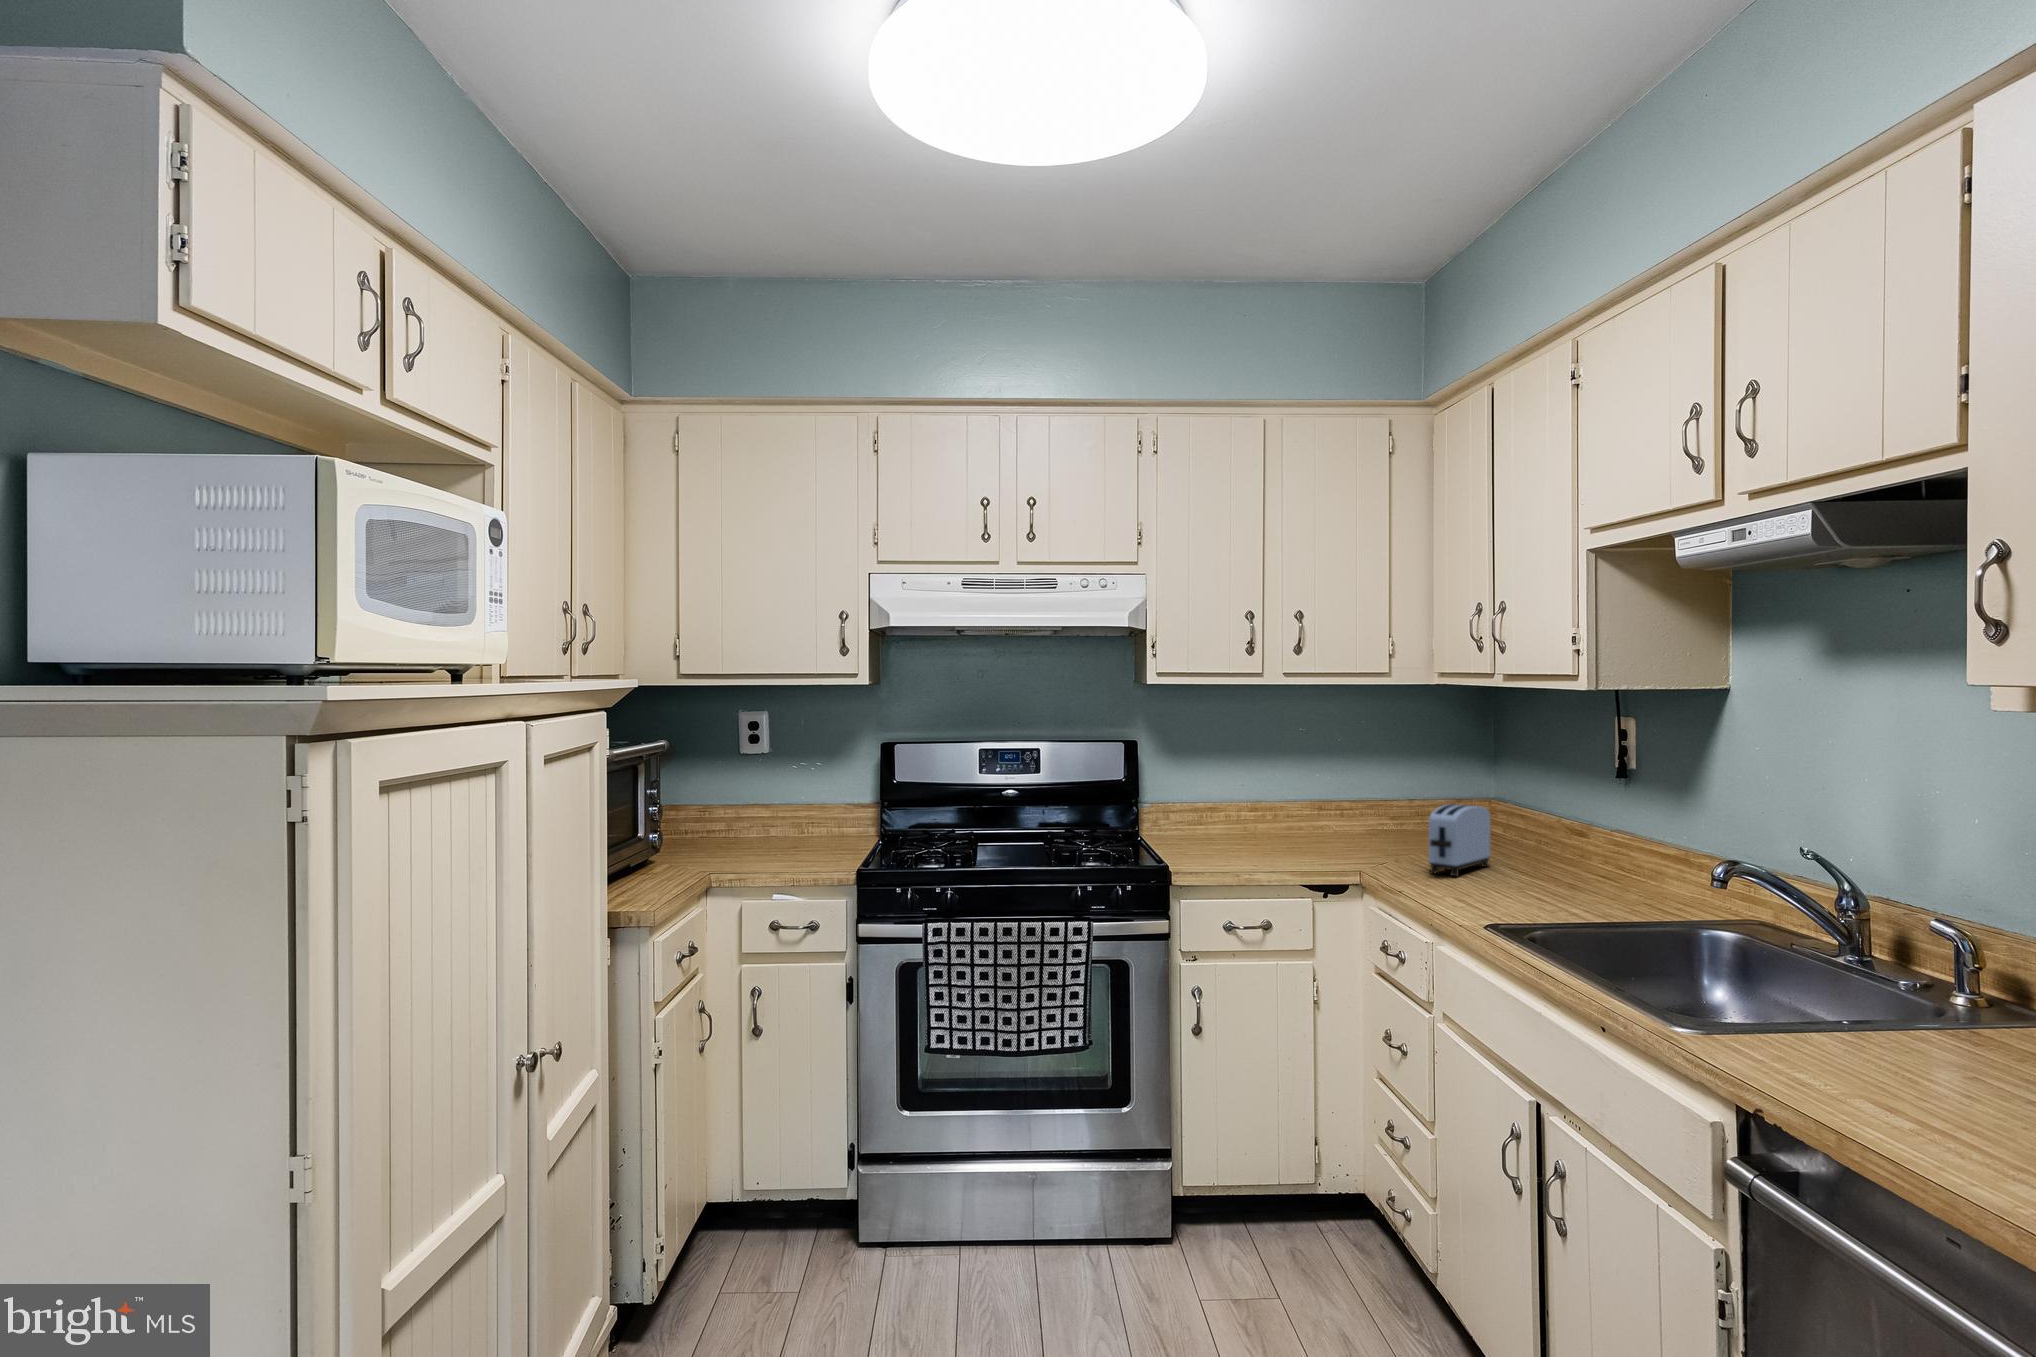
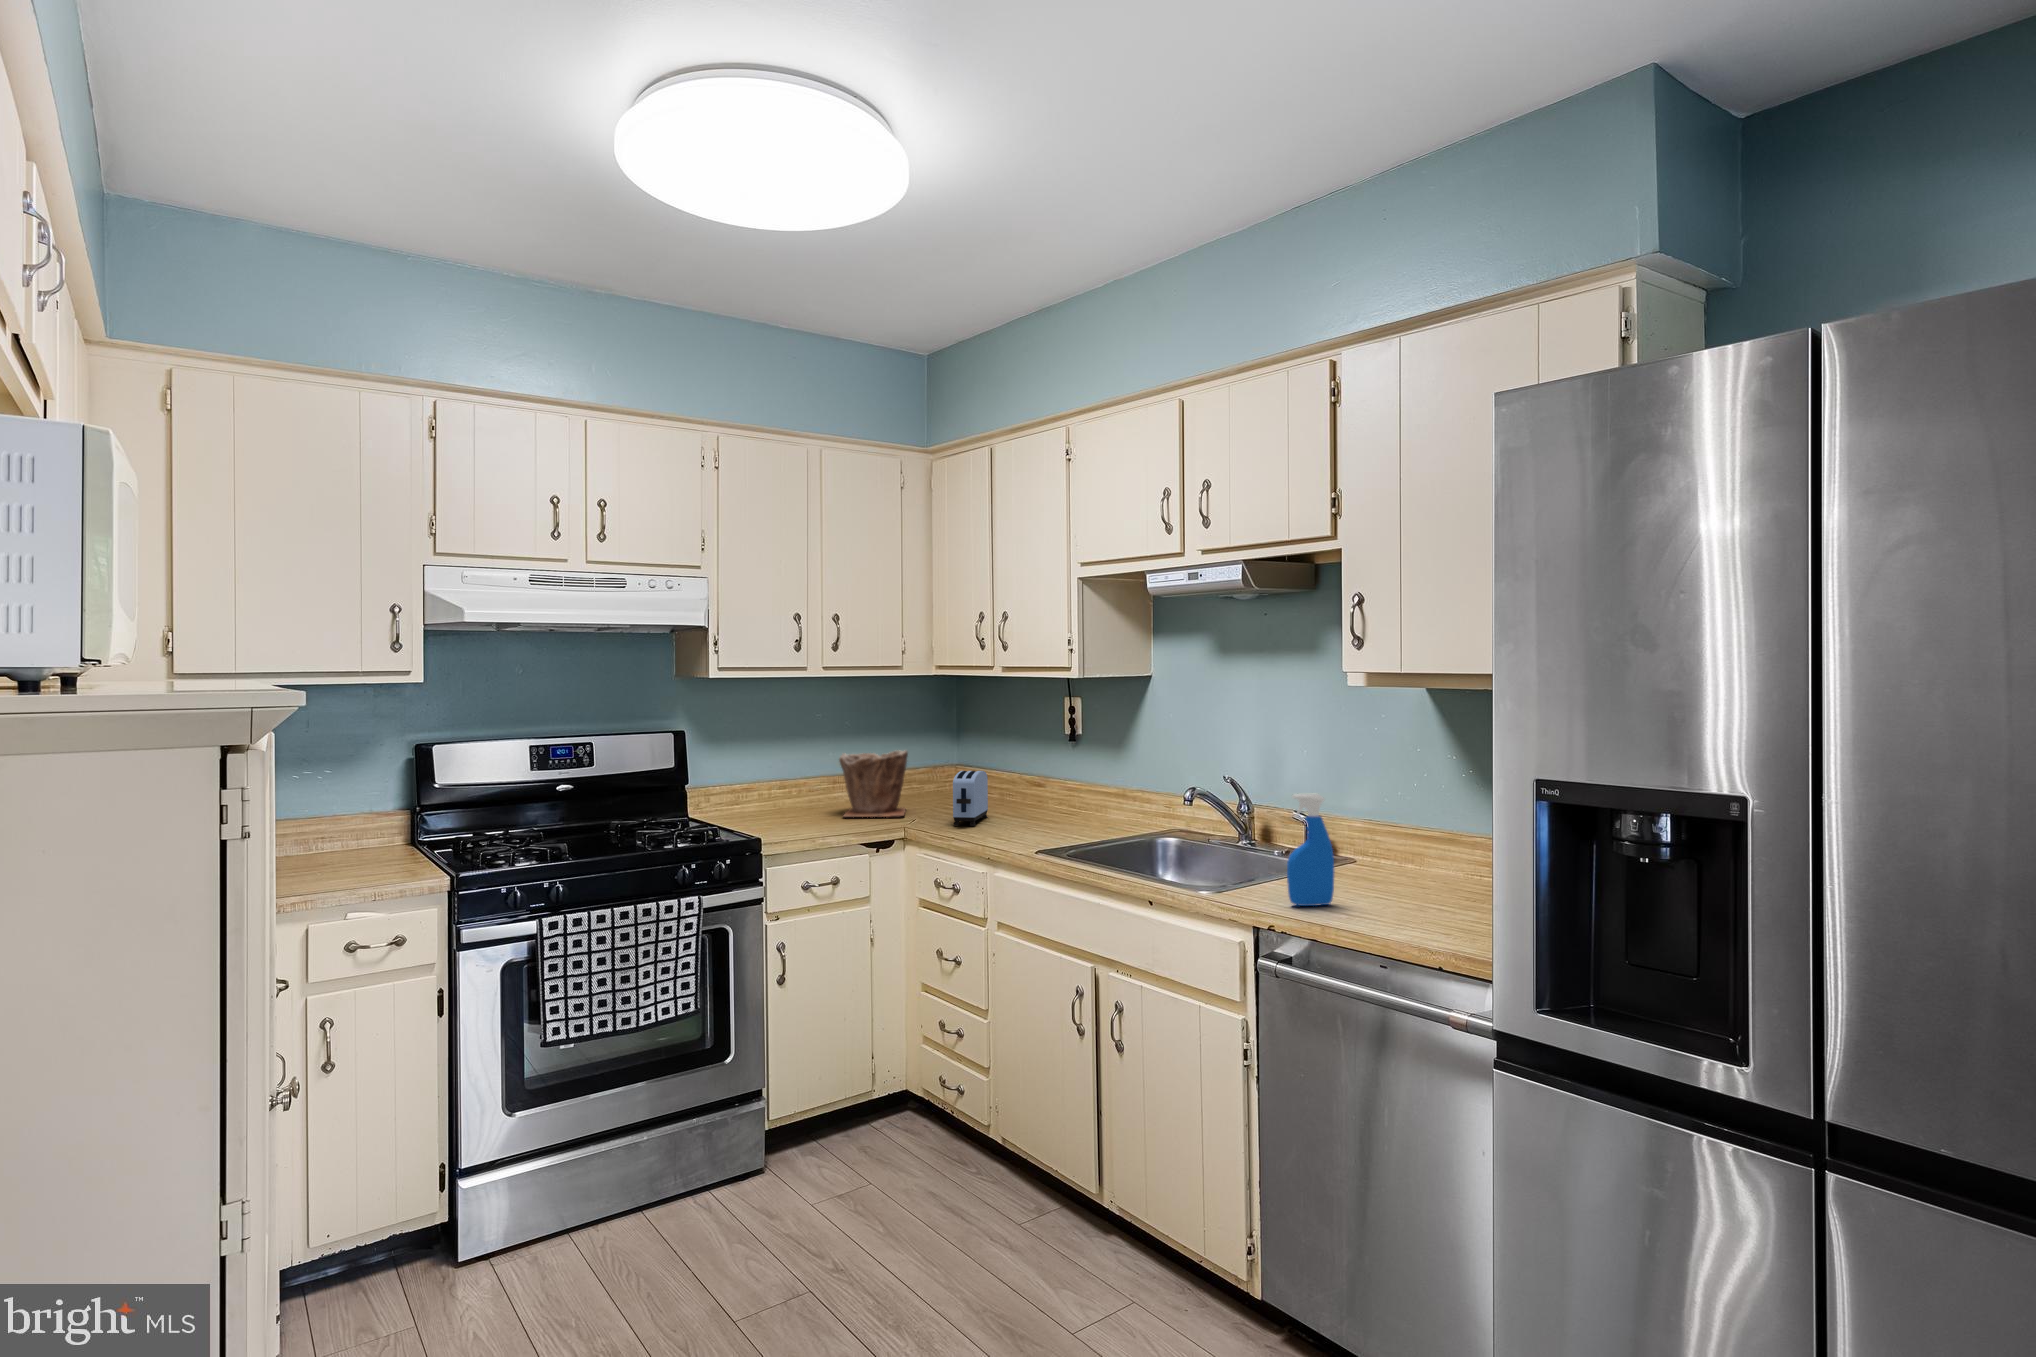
plant pot: none [1307,773,1396,854] -> present [839,751,908,817]
spray bottle: none [1815,896,1924,1101] -> present [1287,794,1334,906]

